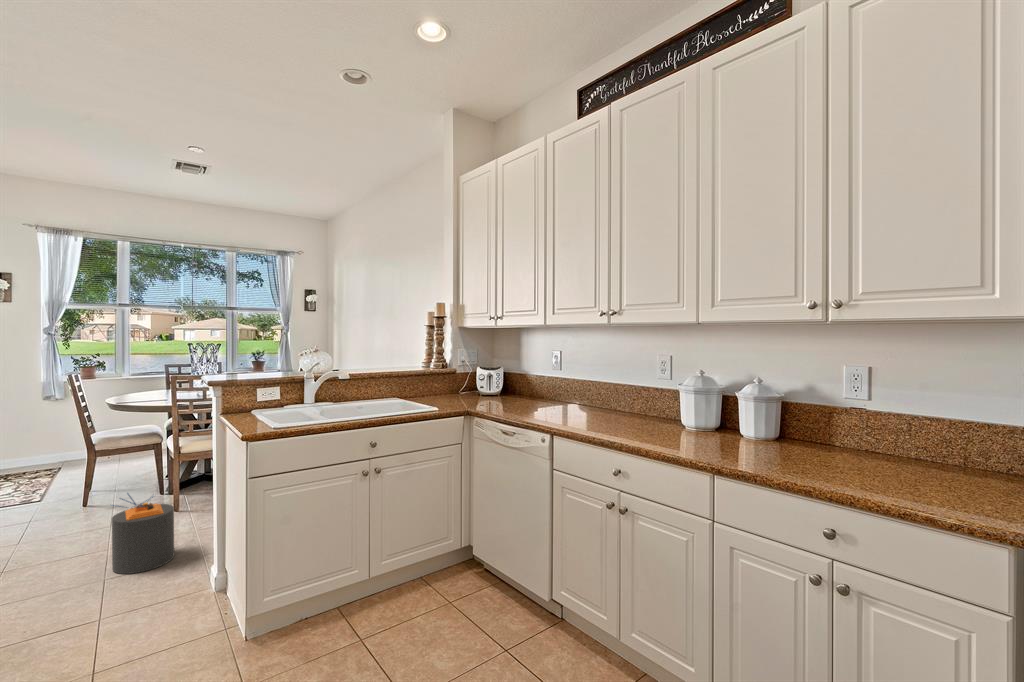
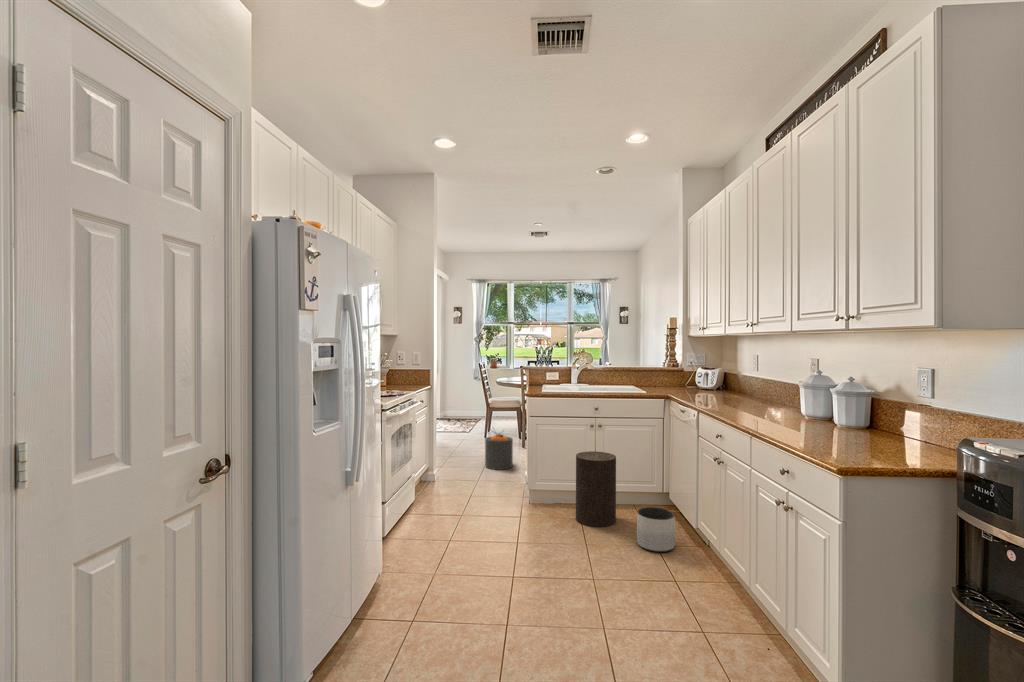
stool: none [353,513,420,650] -> present [576,451,616,527]
planter: none [478,585,533,664] -> present [637,507,675,552]

